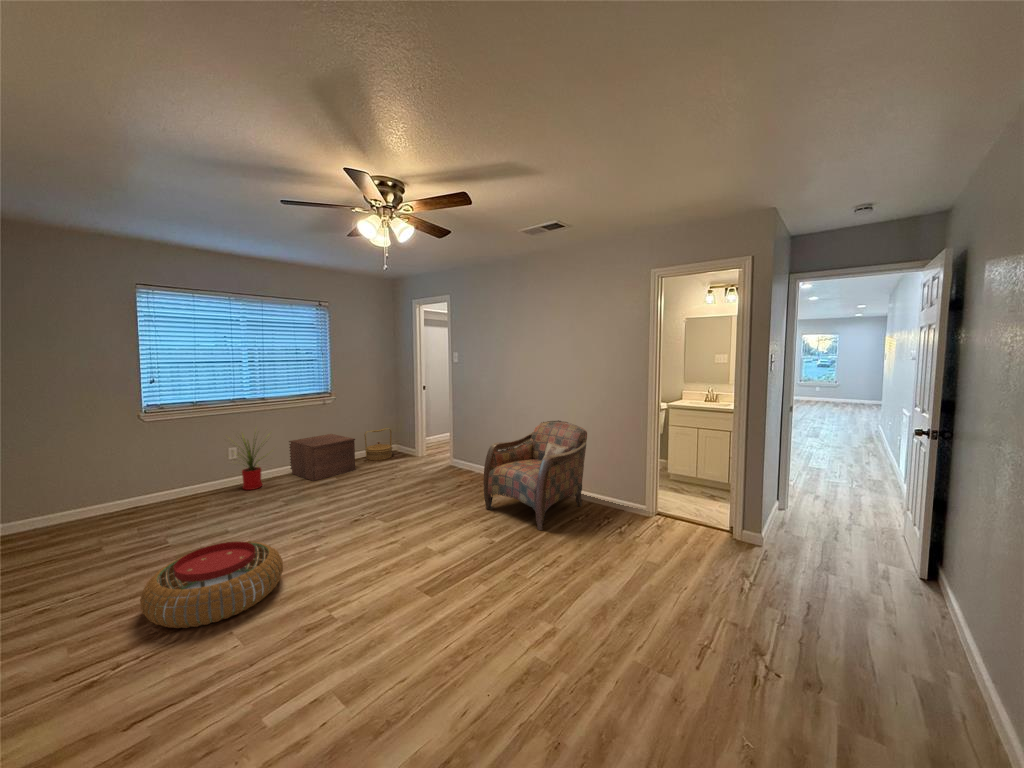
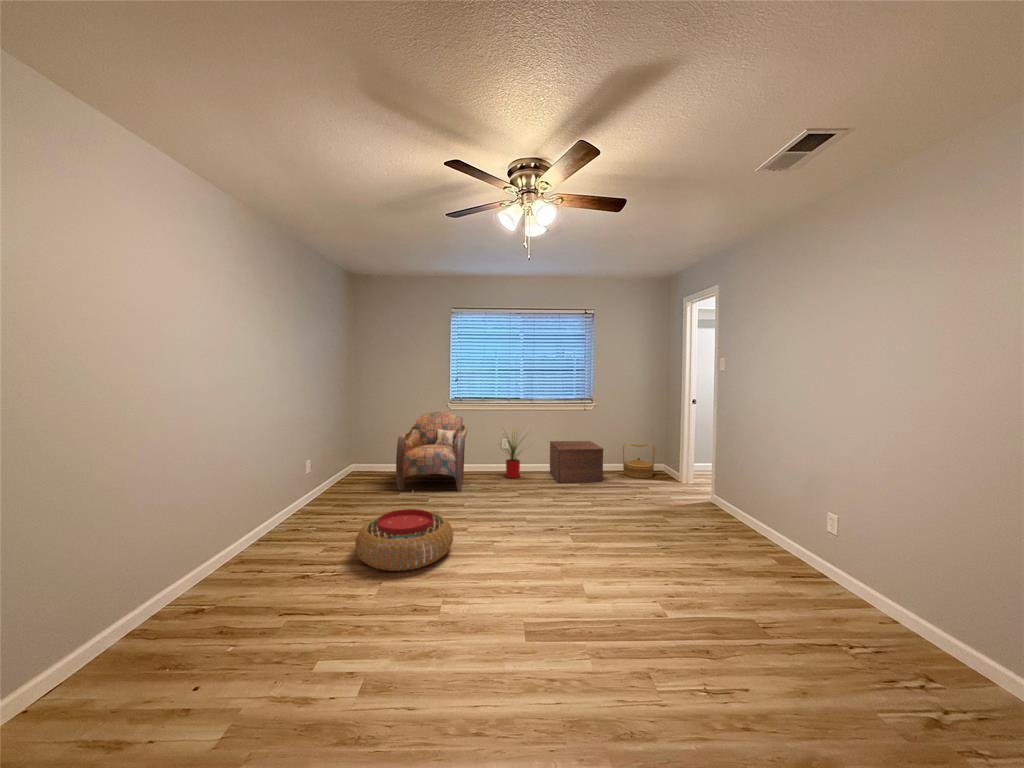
armchair: present [483,420,587,530] -> present [396,412,467,491]

